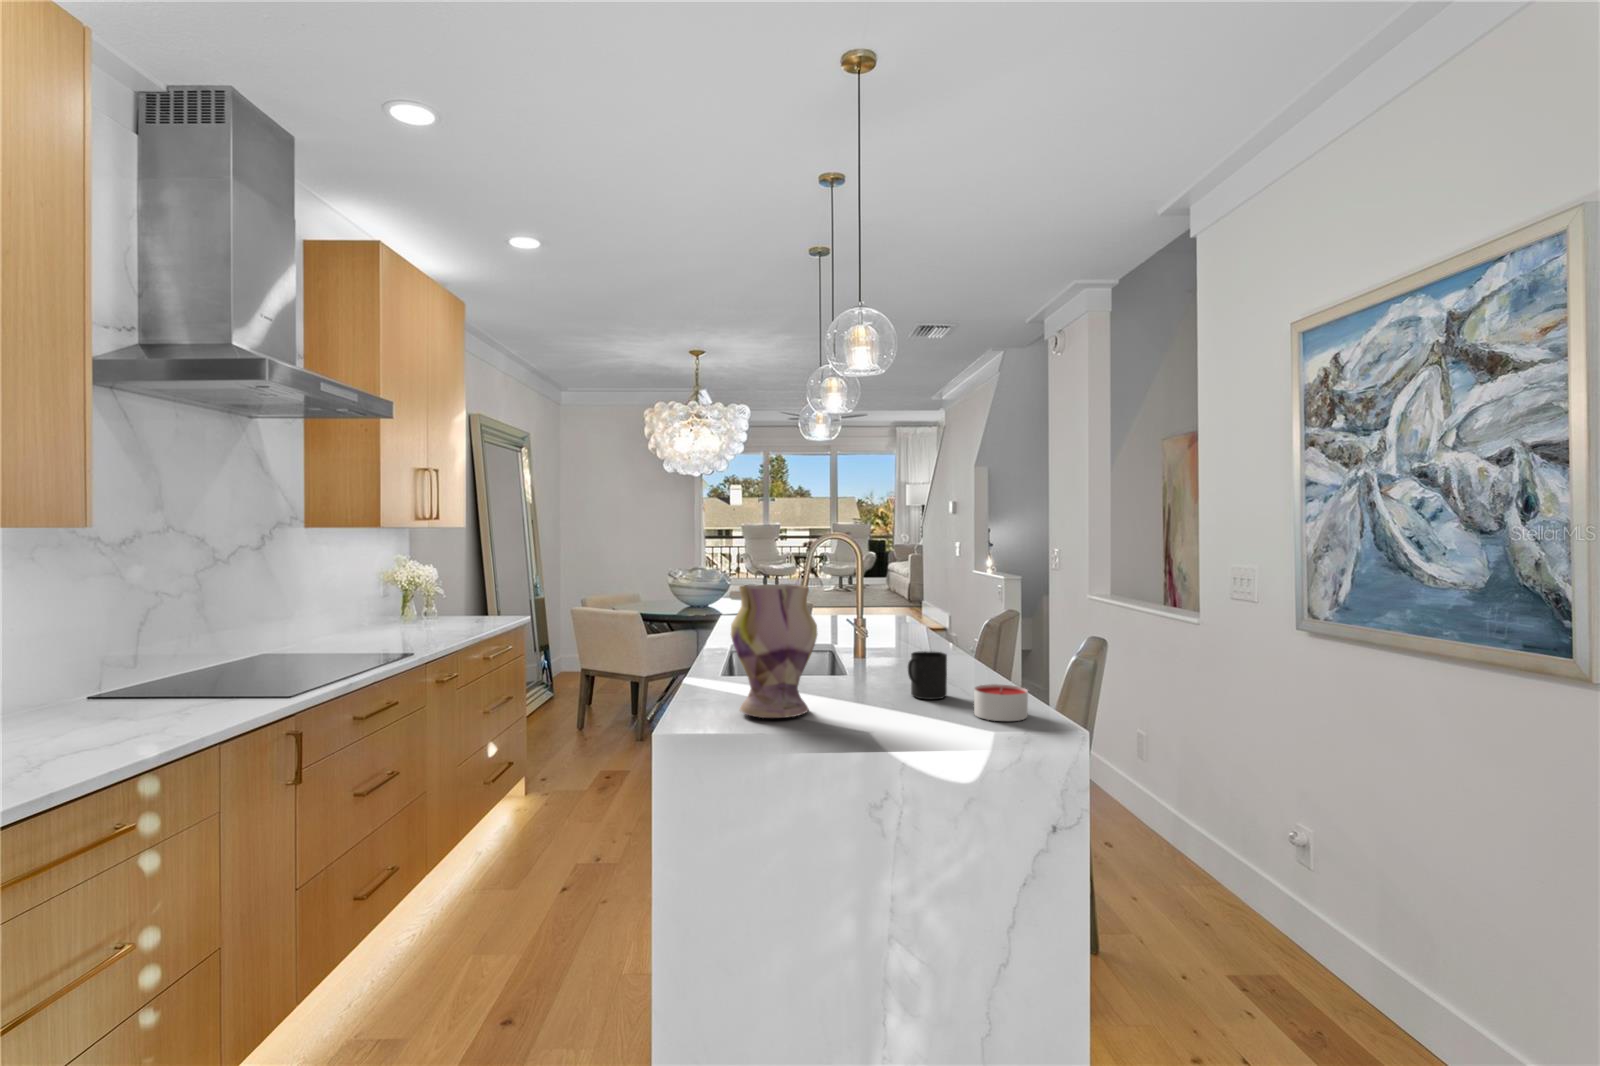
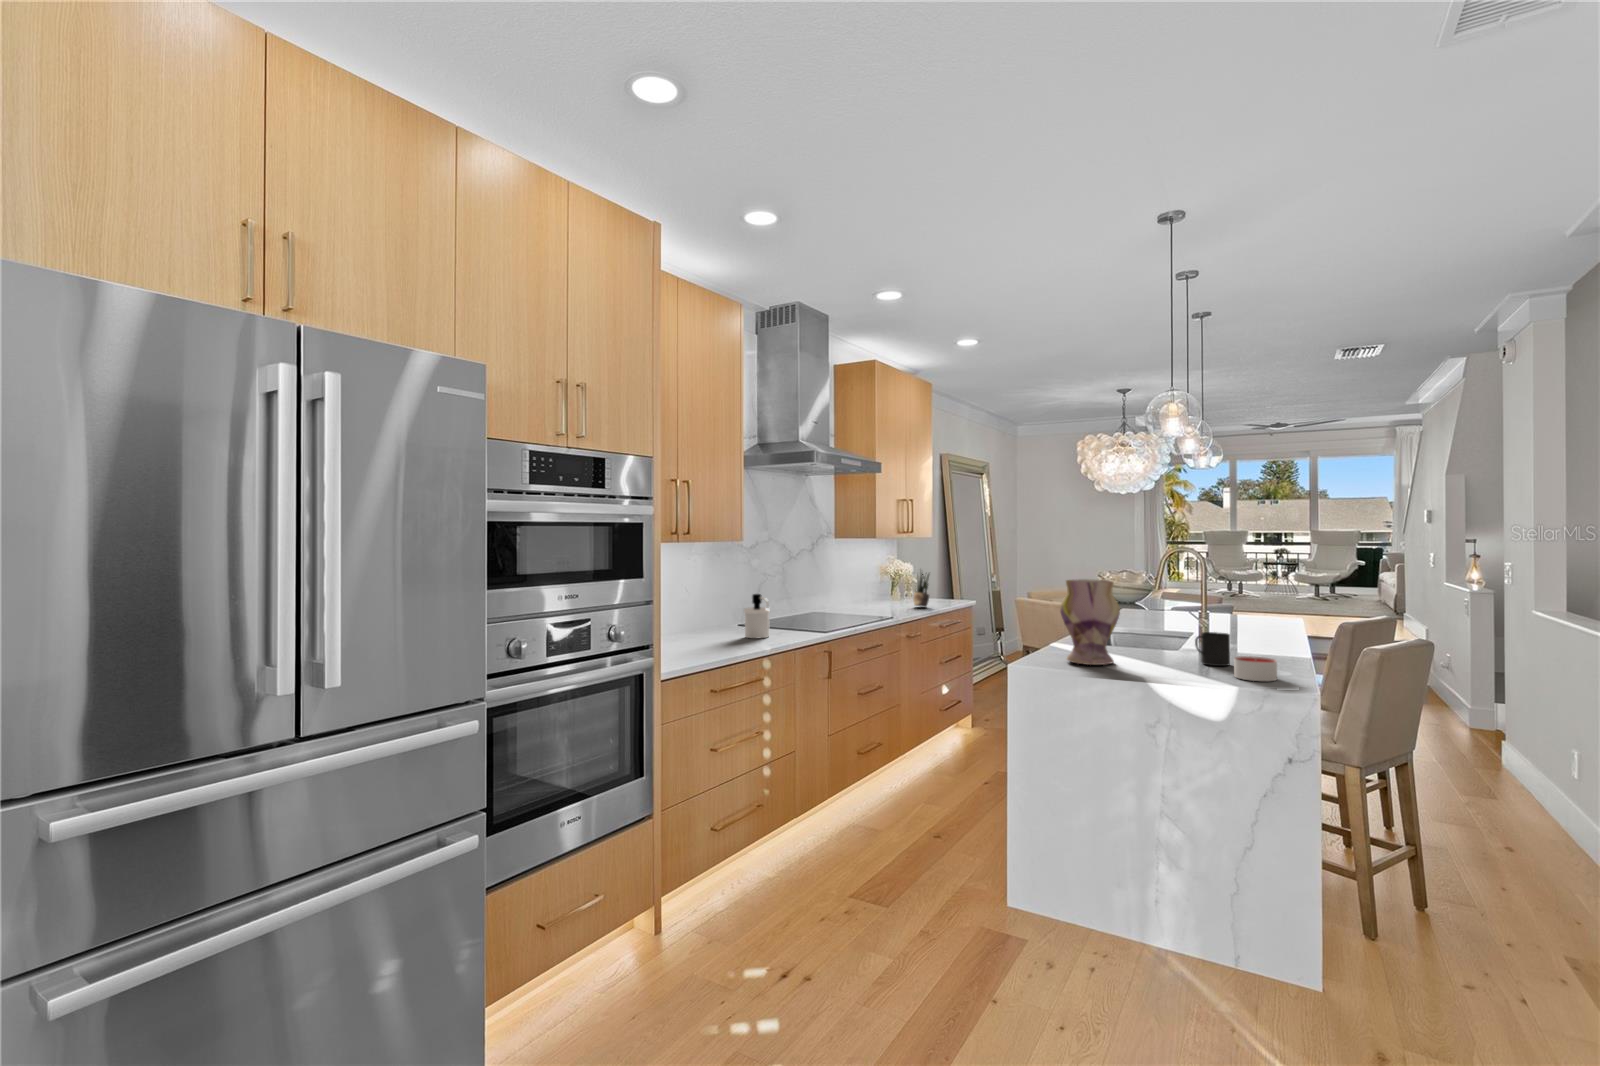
potted plant: none [443,571,470,628] -> present [913,573,929,607]
soap dispenser: none [90,633,159,727] -> present [744,594,770,638]

